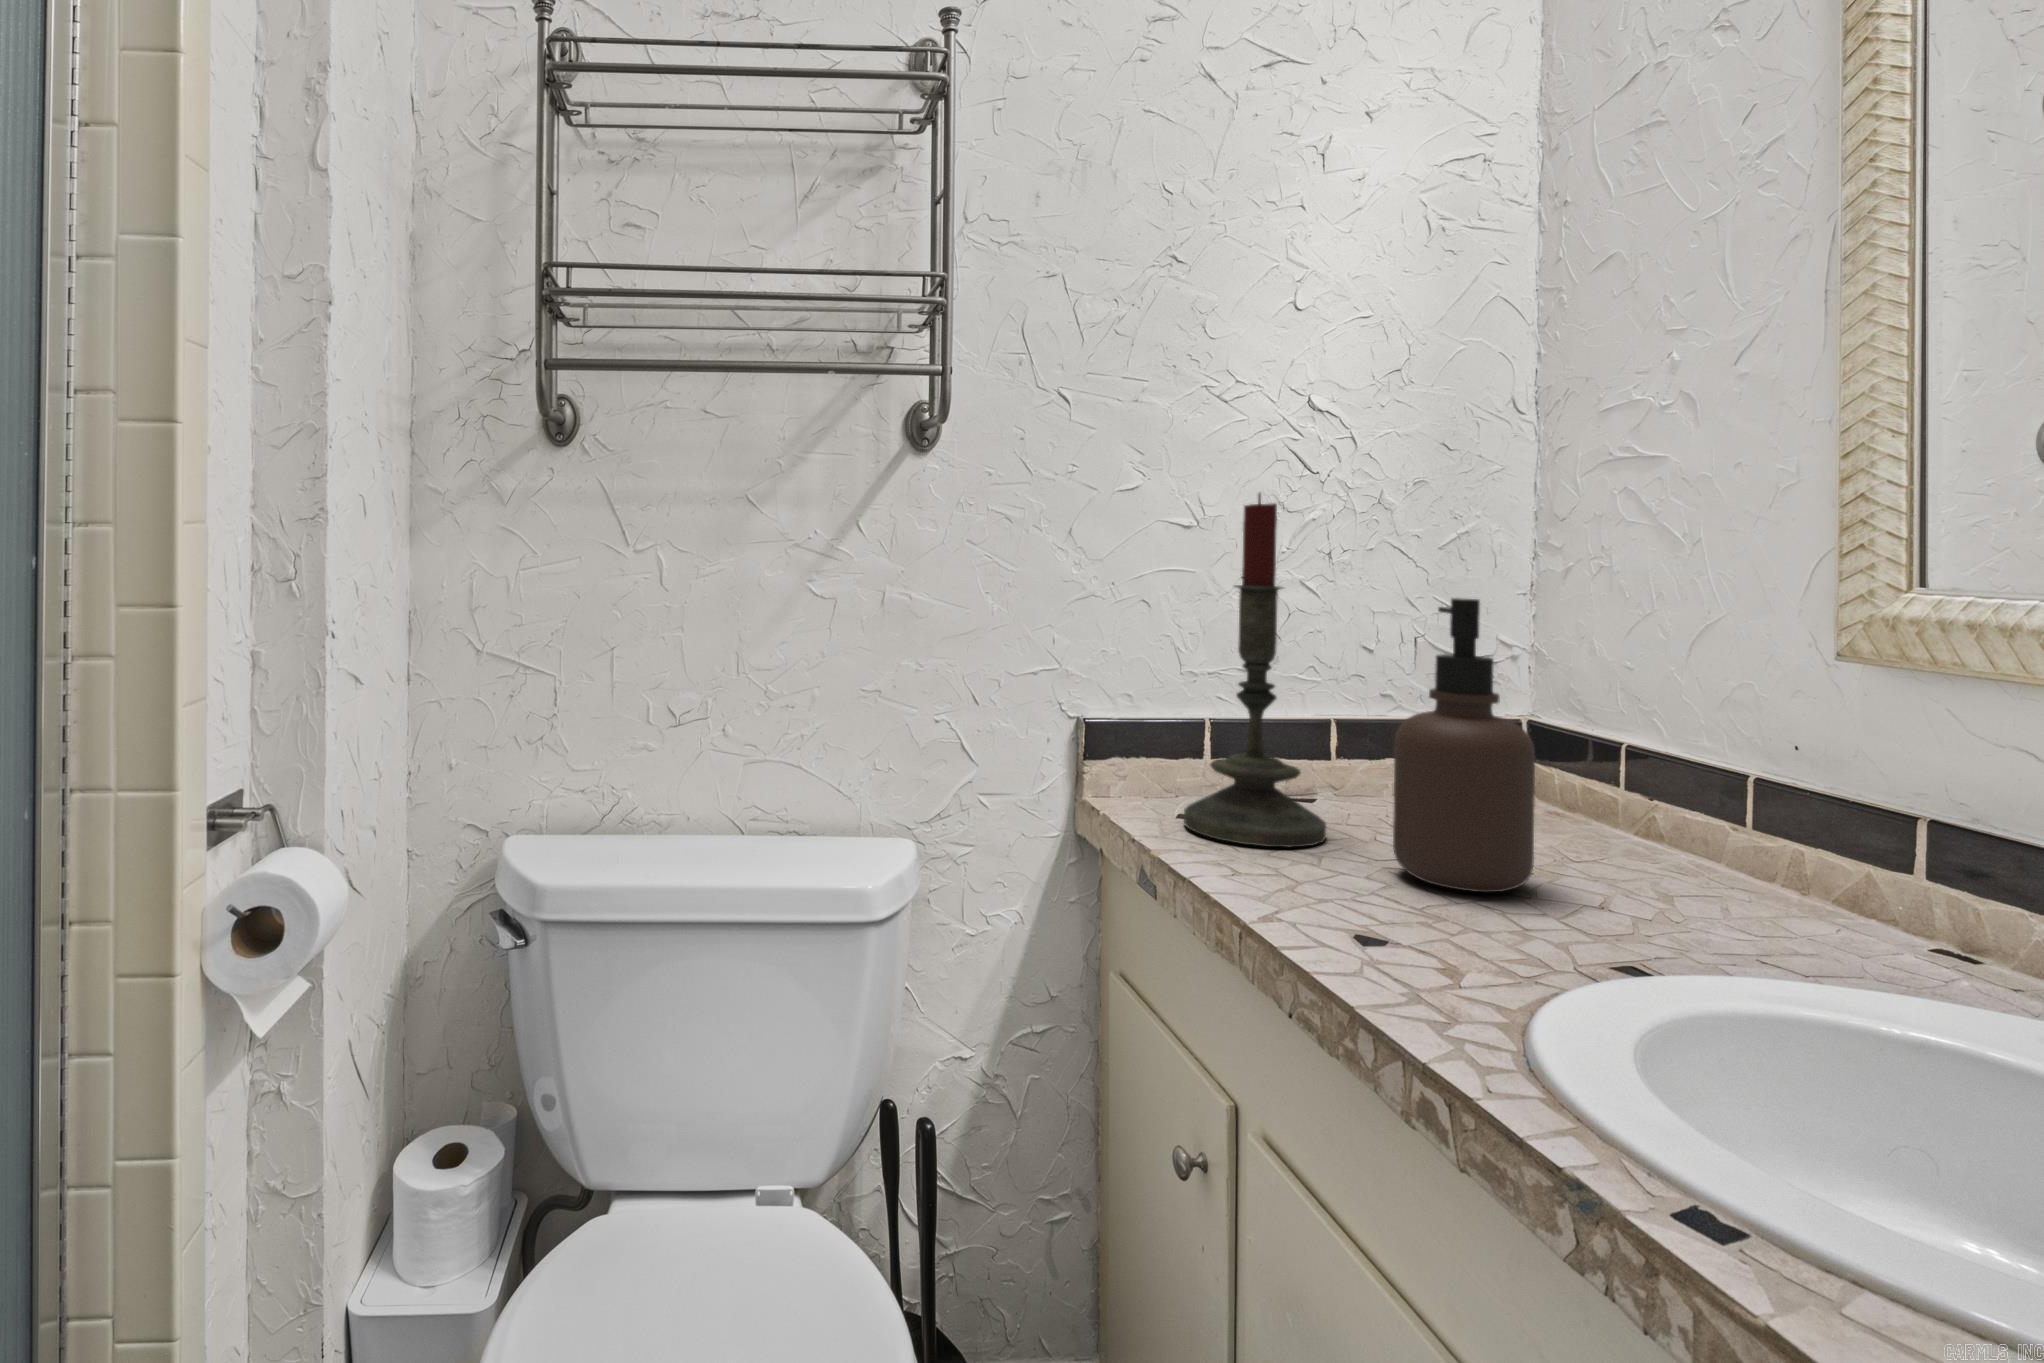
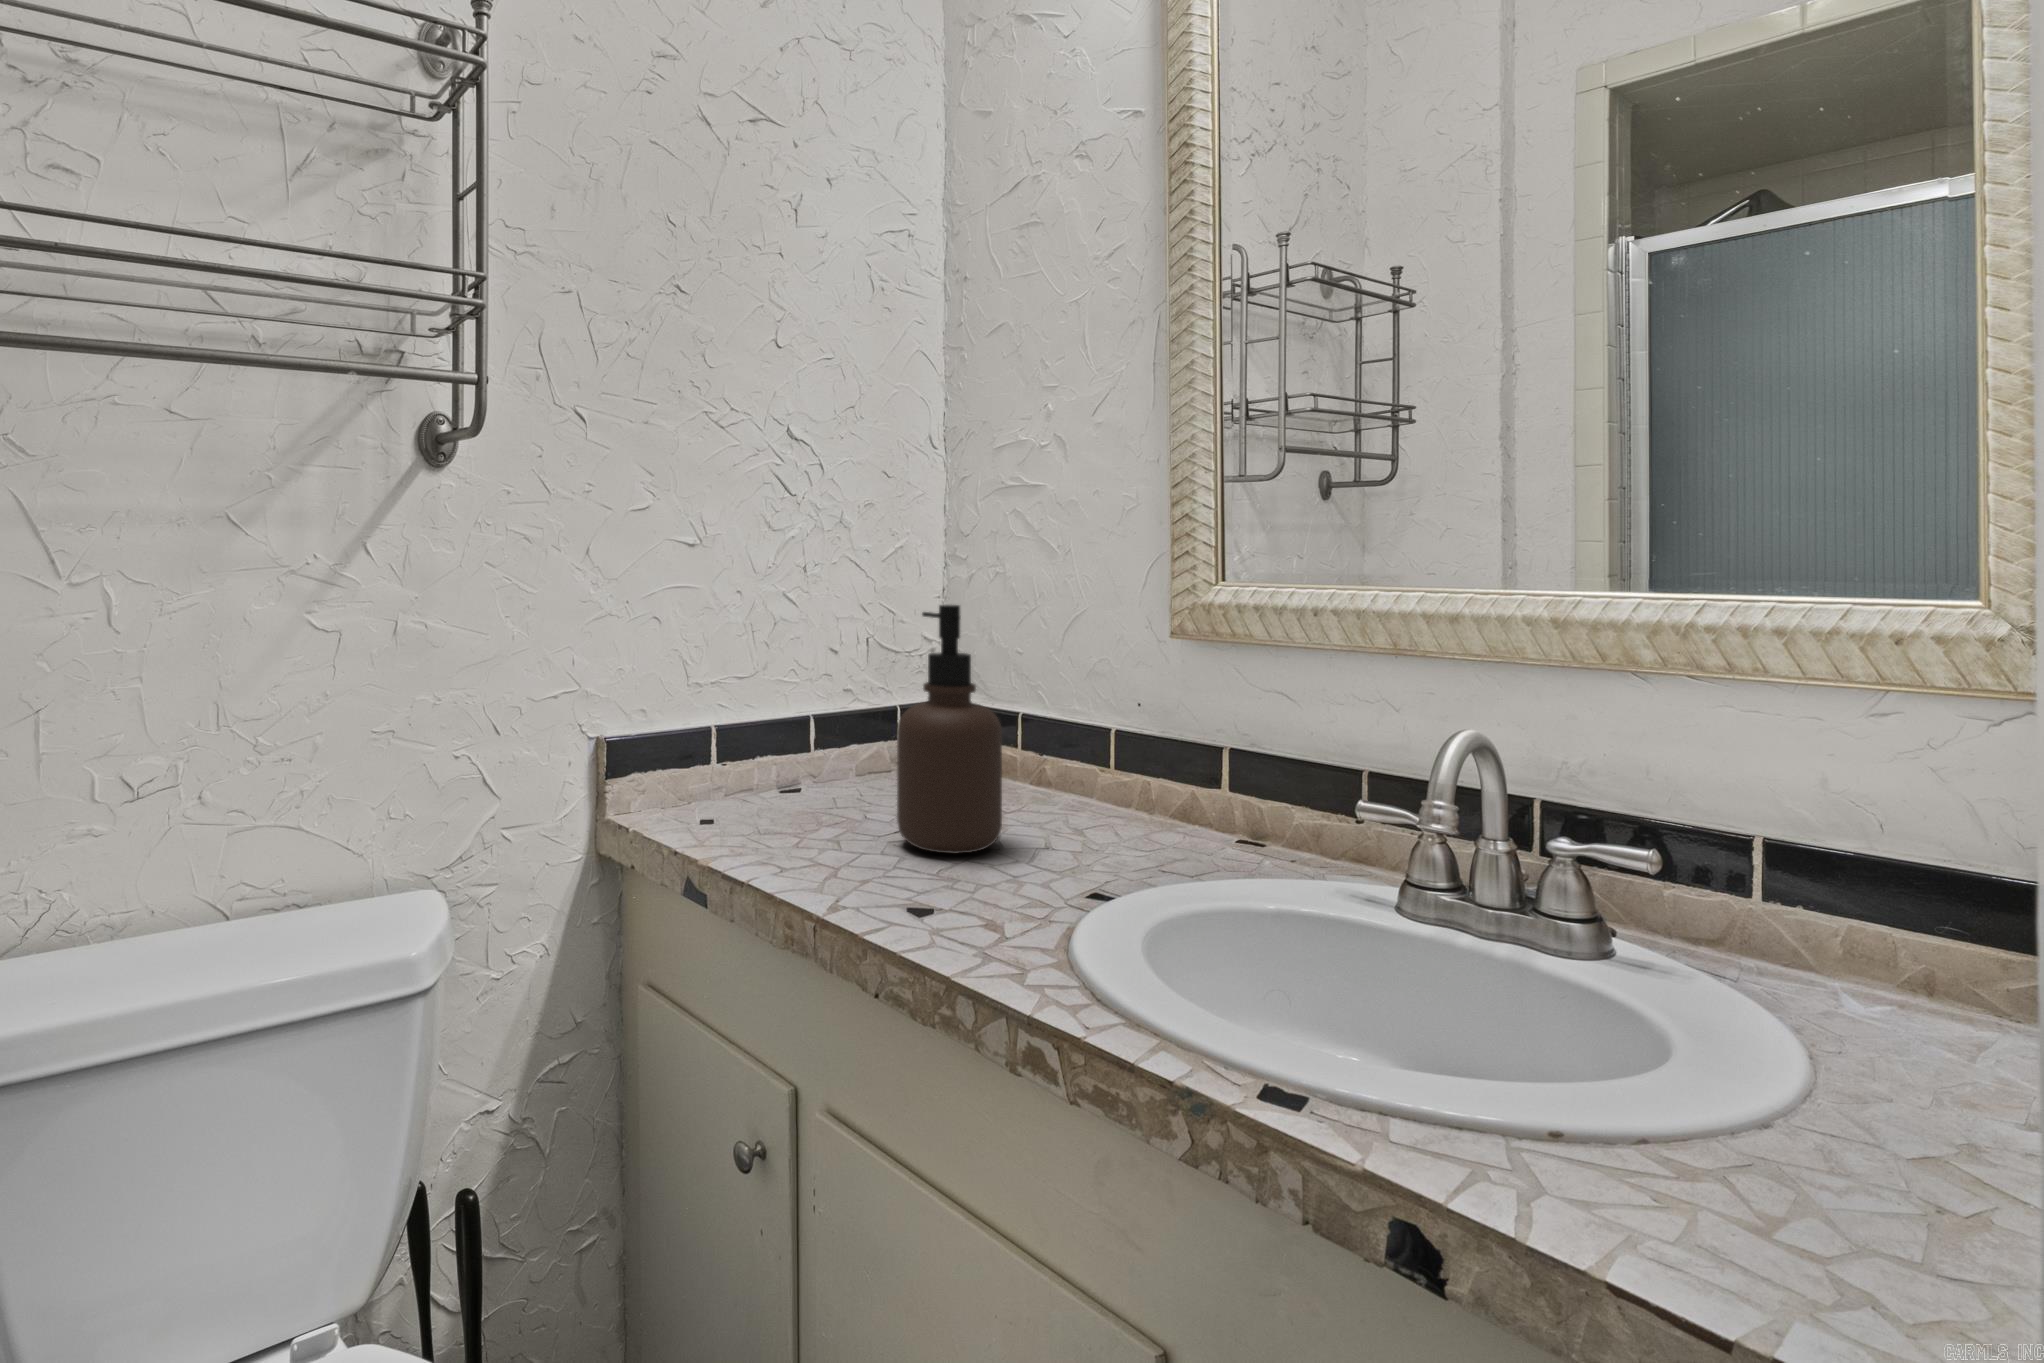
candle: present [1184,494,1326,847] -> none [707,512,830,840]

